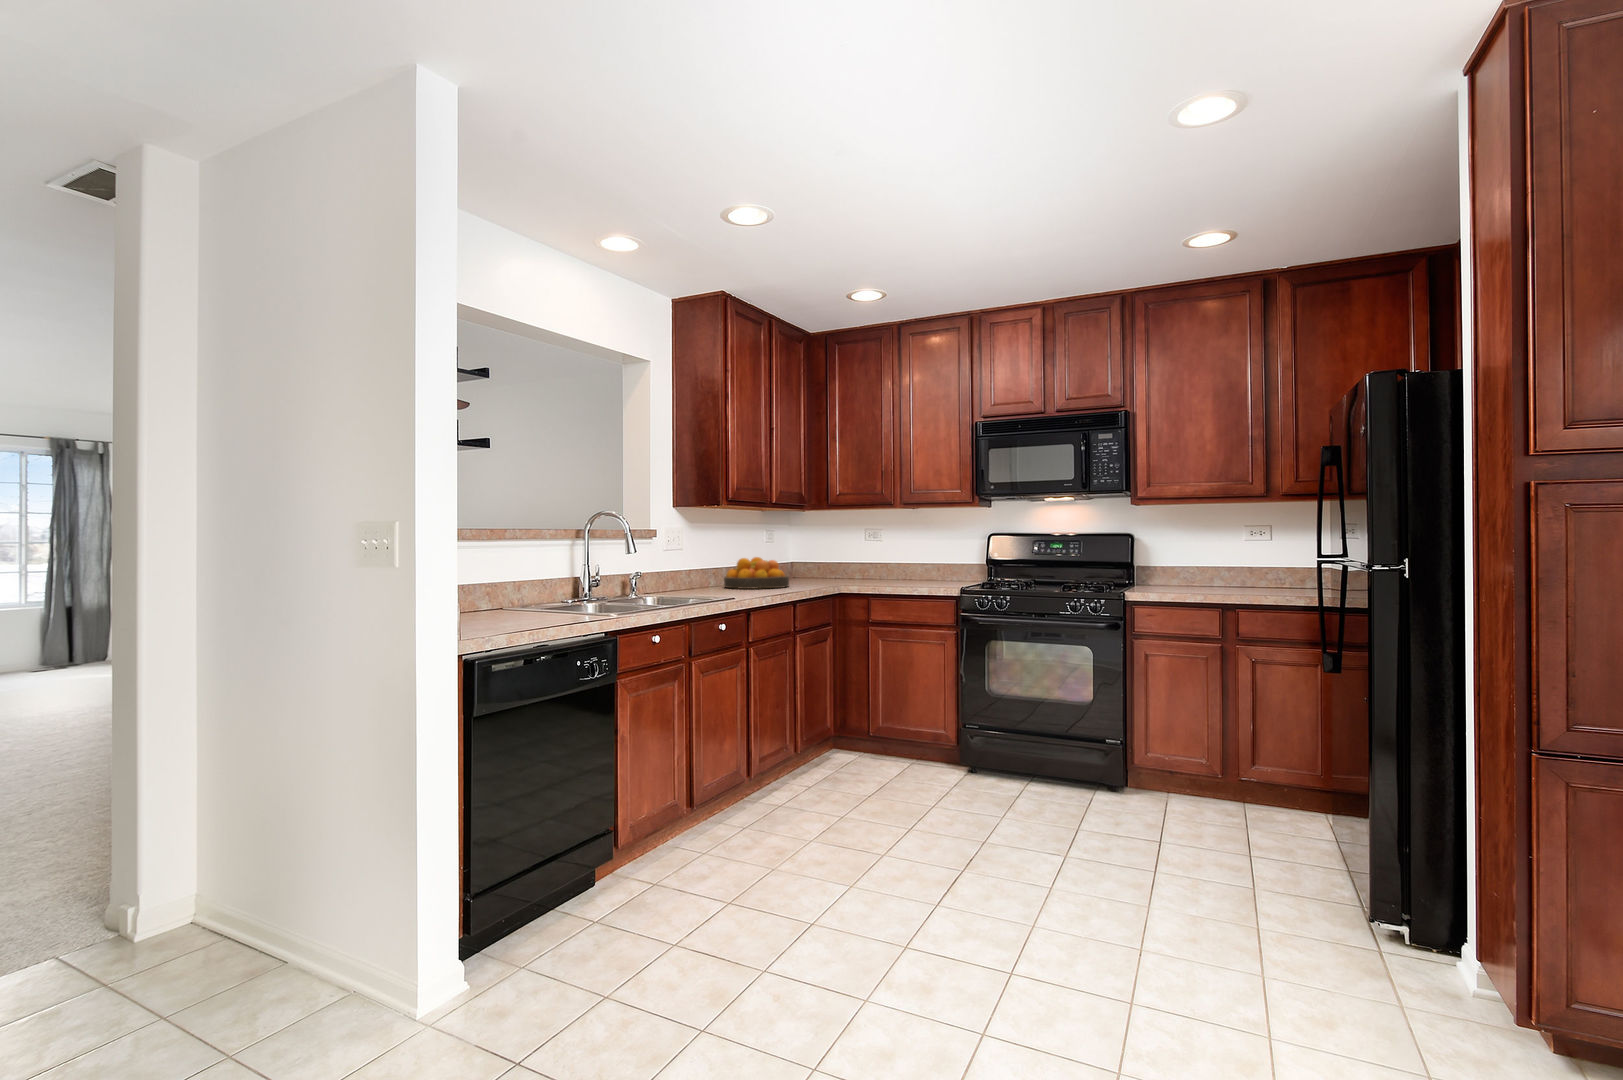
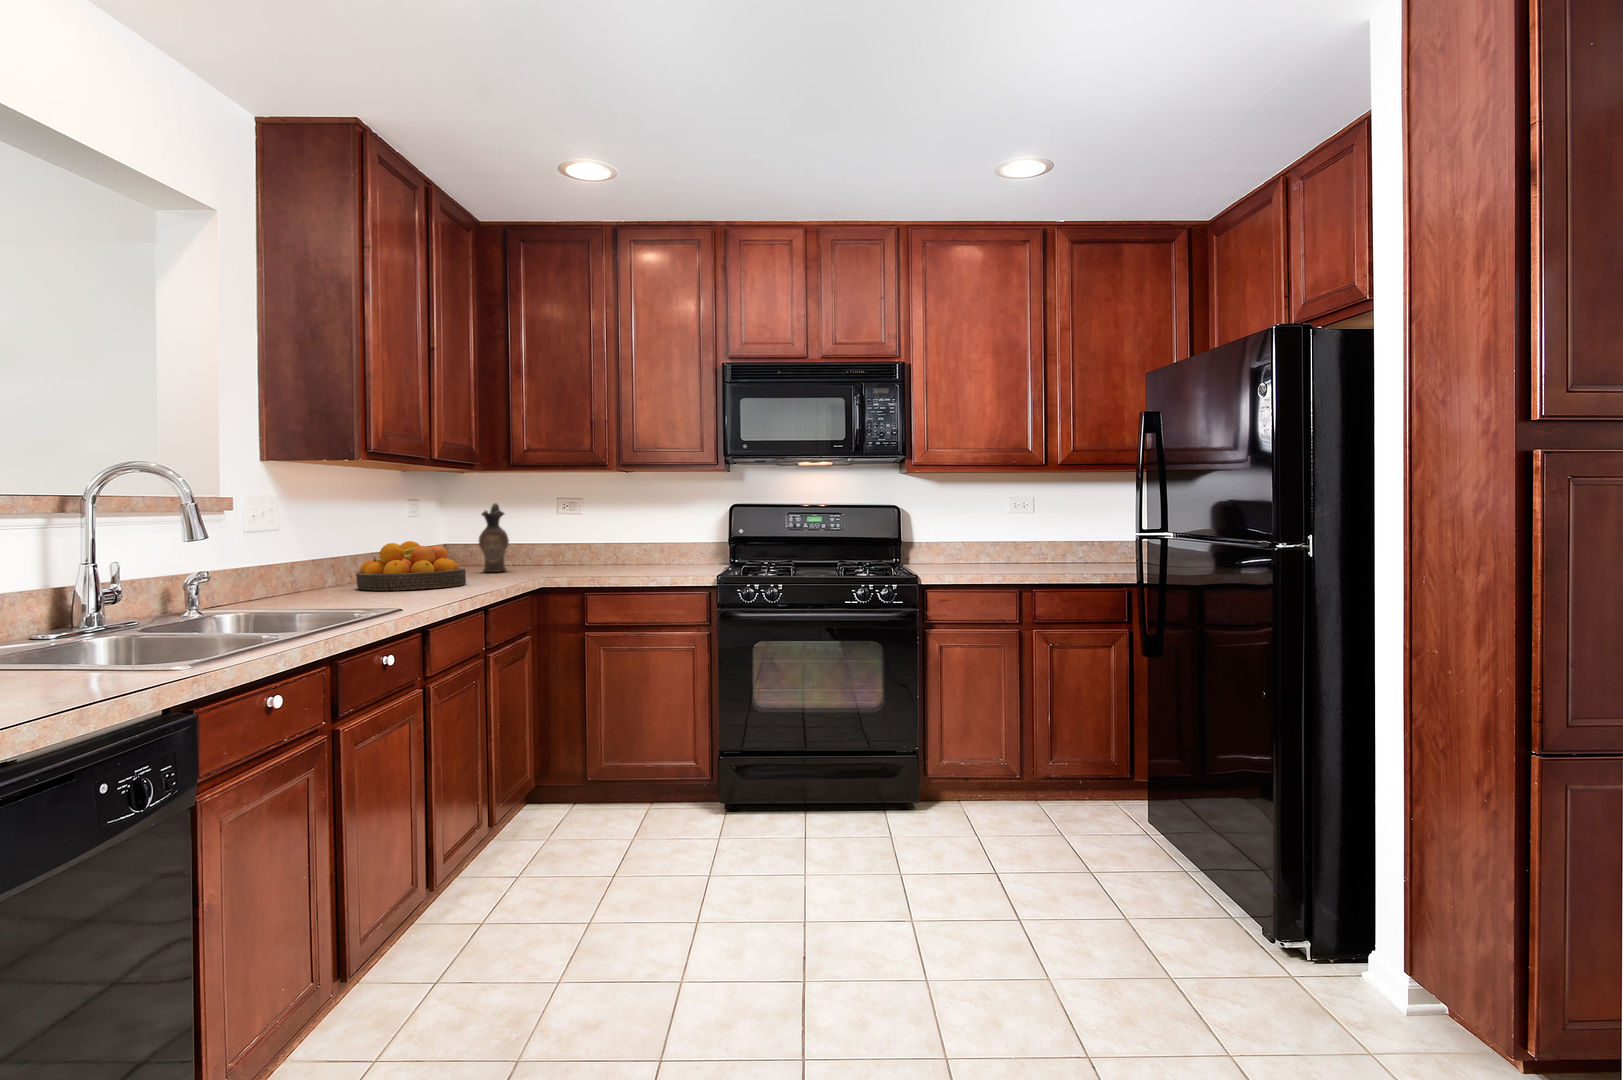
ceramic pitcher: none [807,530,827,580] -> present [479,503,509,572]

